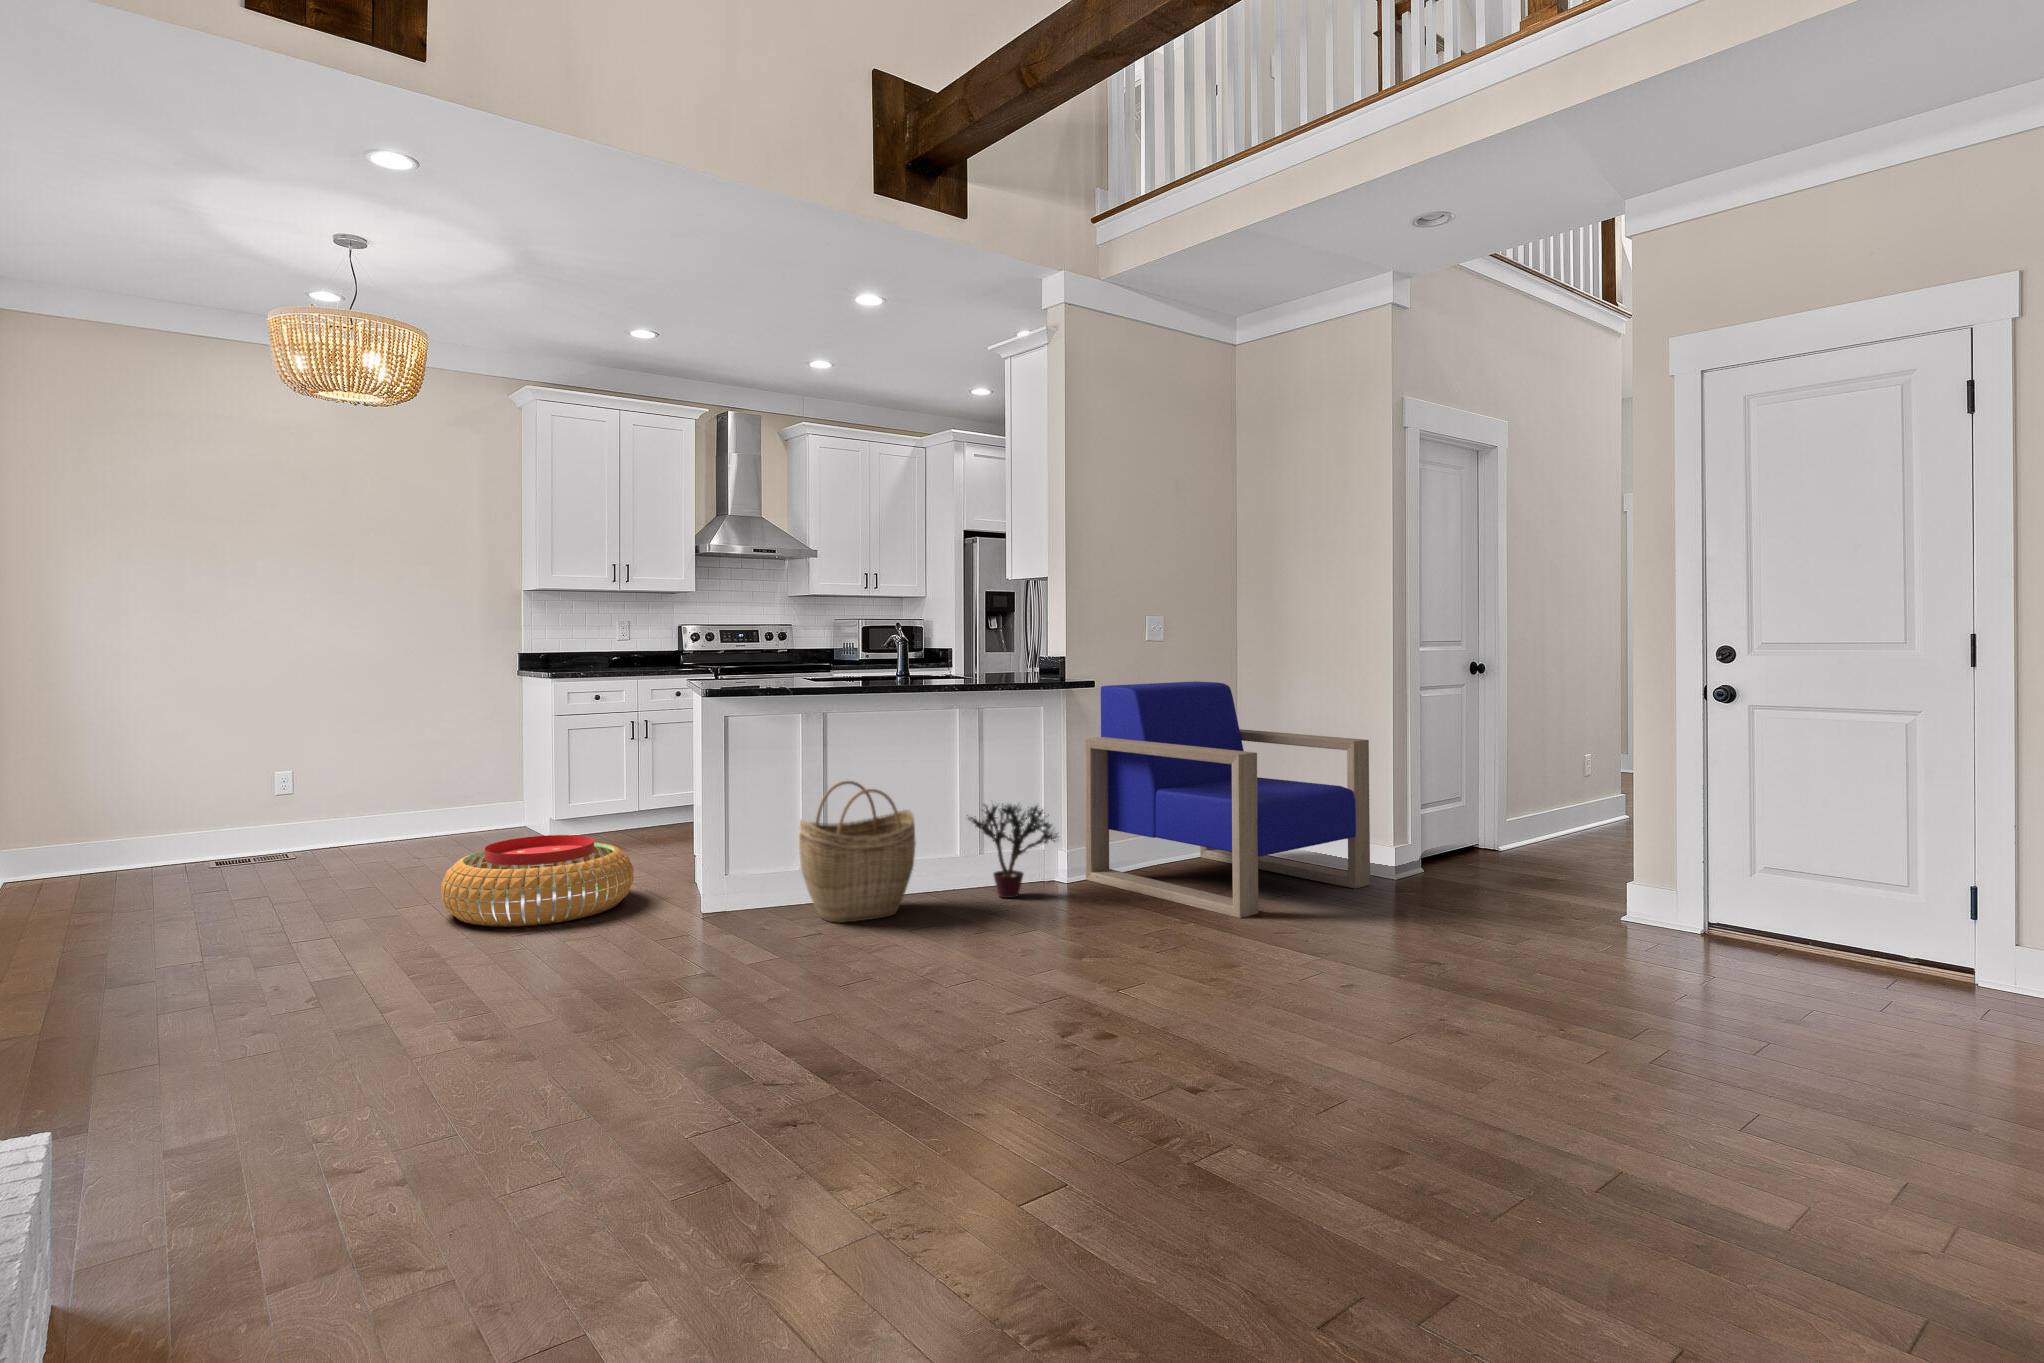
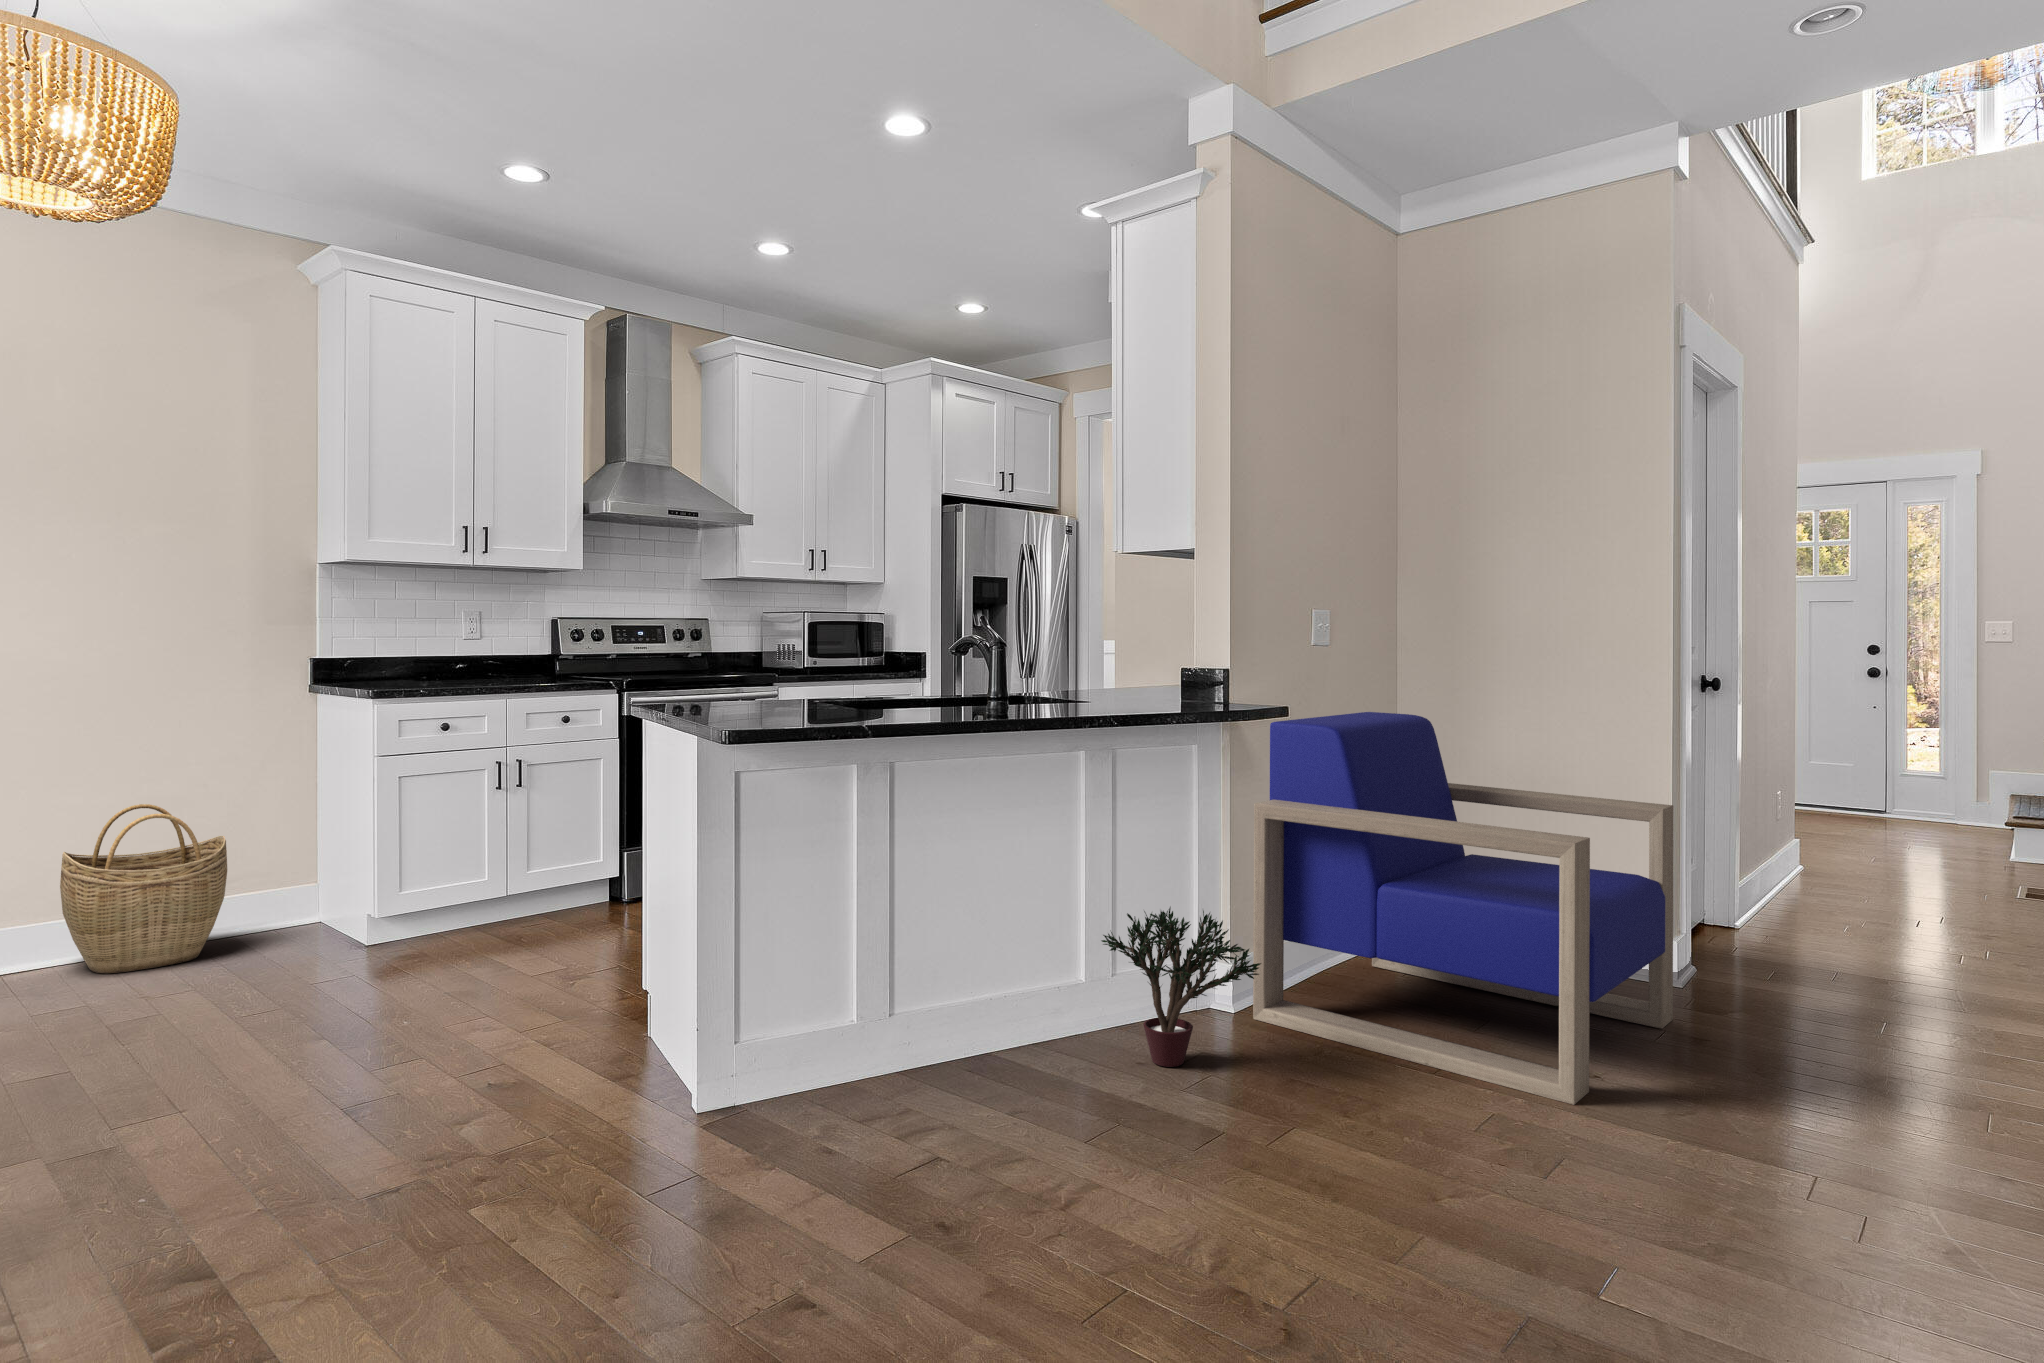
woven basket: present [799,781,916,923] -> present [60,804,227,973]
pouf: present [441,835,634,926] -> none [197,980,550,1178]

